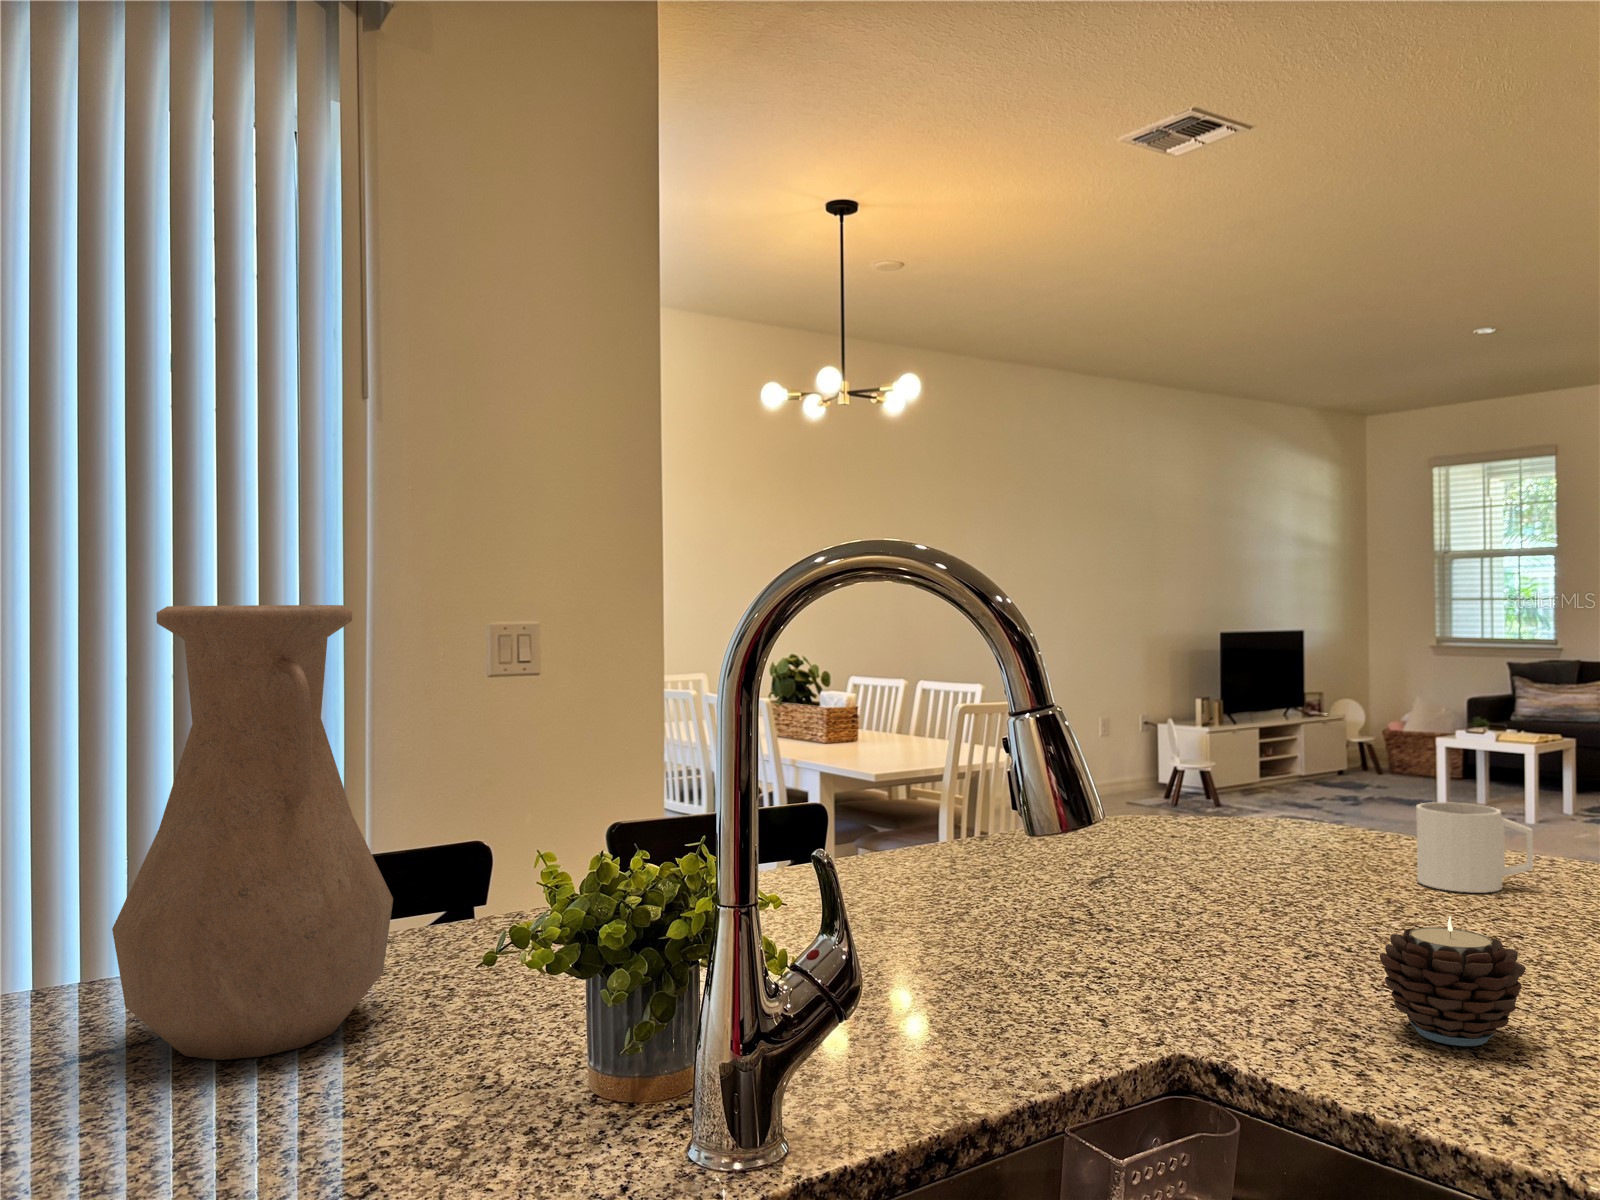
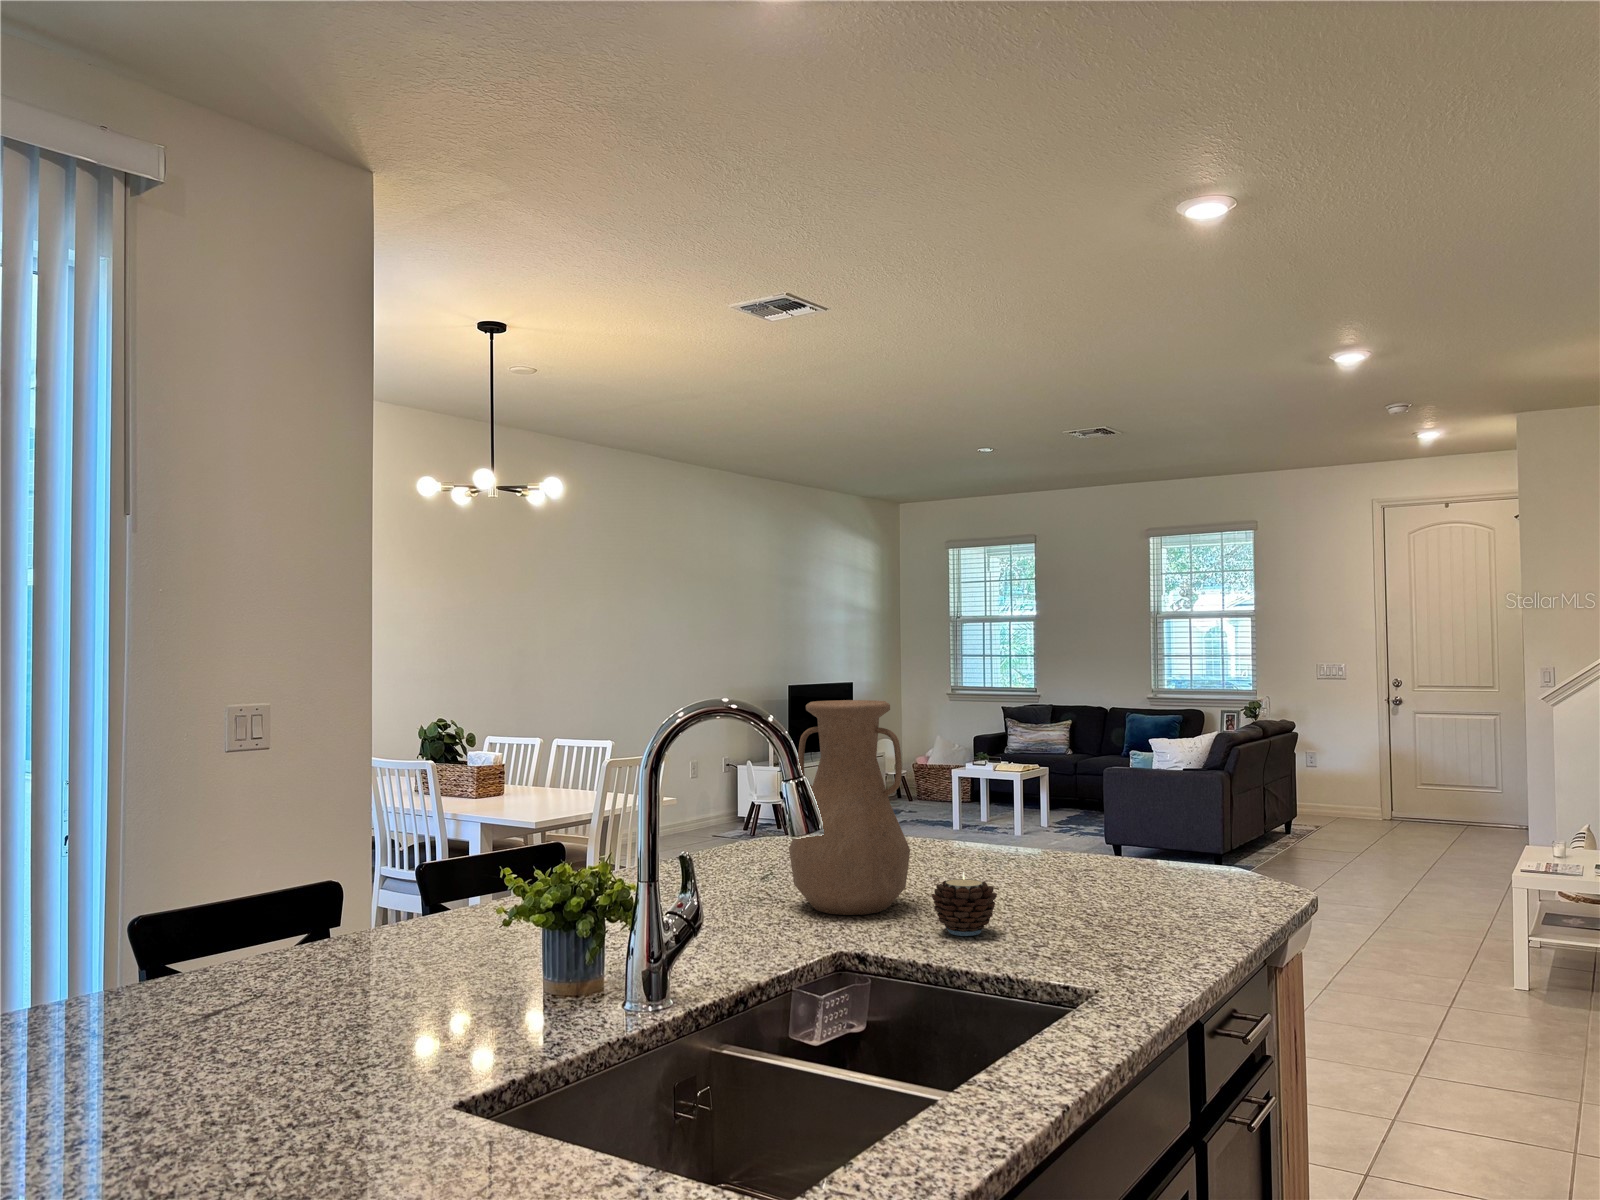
vase: present [112,605,393,1060] -> present [789,700,910,915]
mug: present [1416,802,1533,893] -> none [945,816,1006,868]

